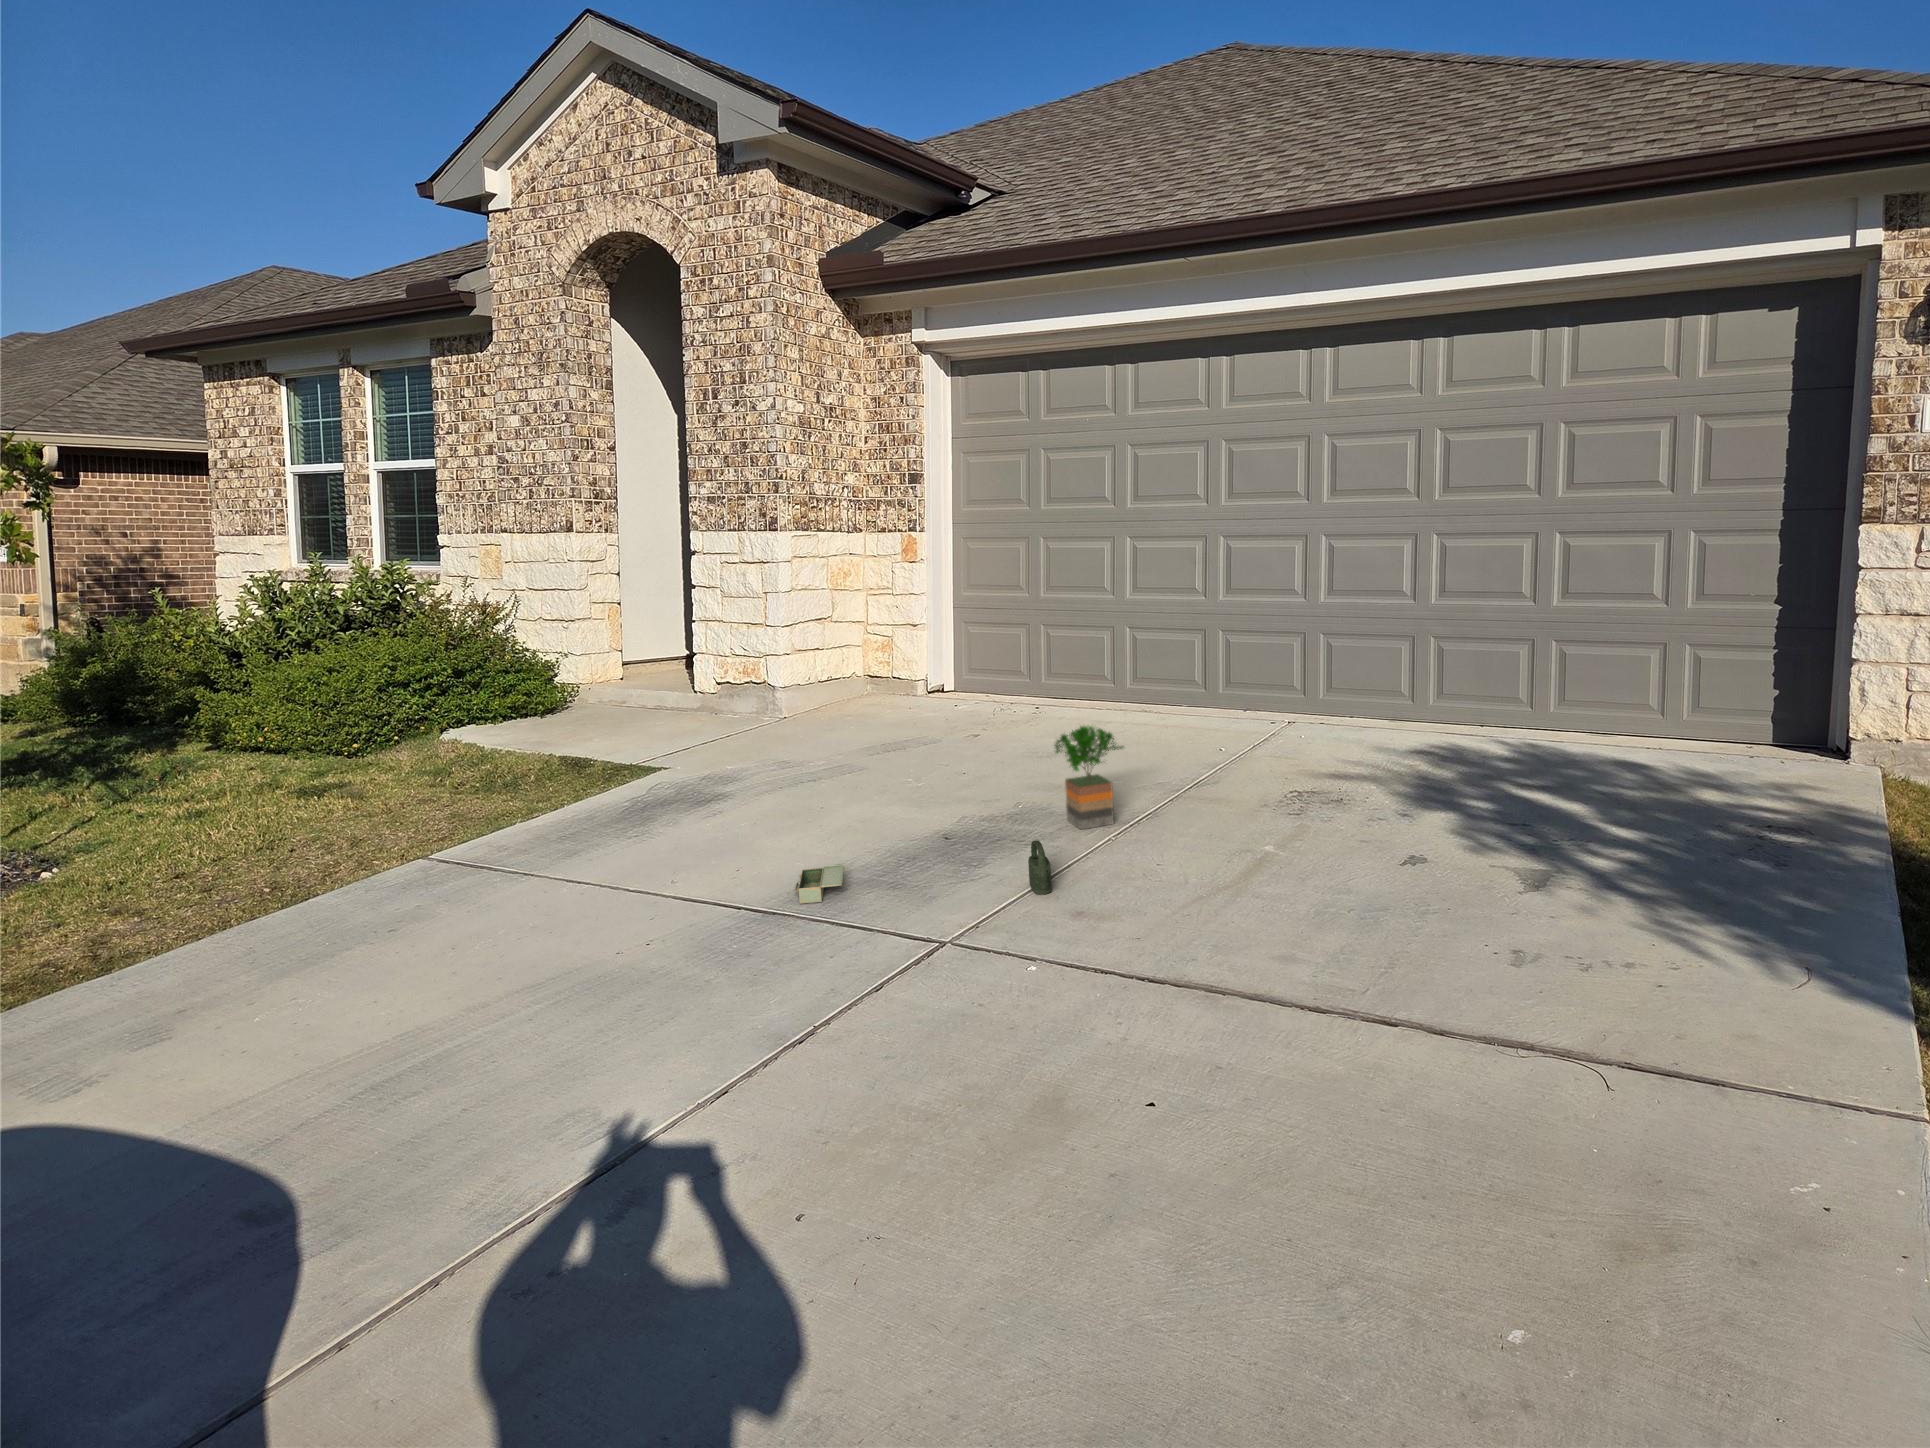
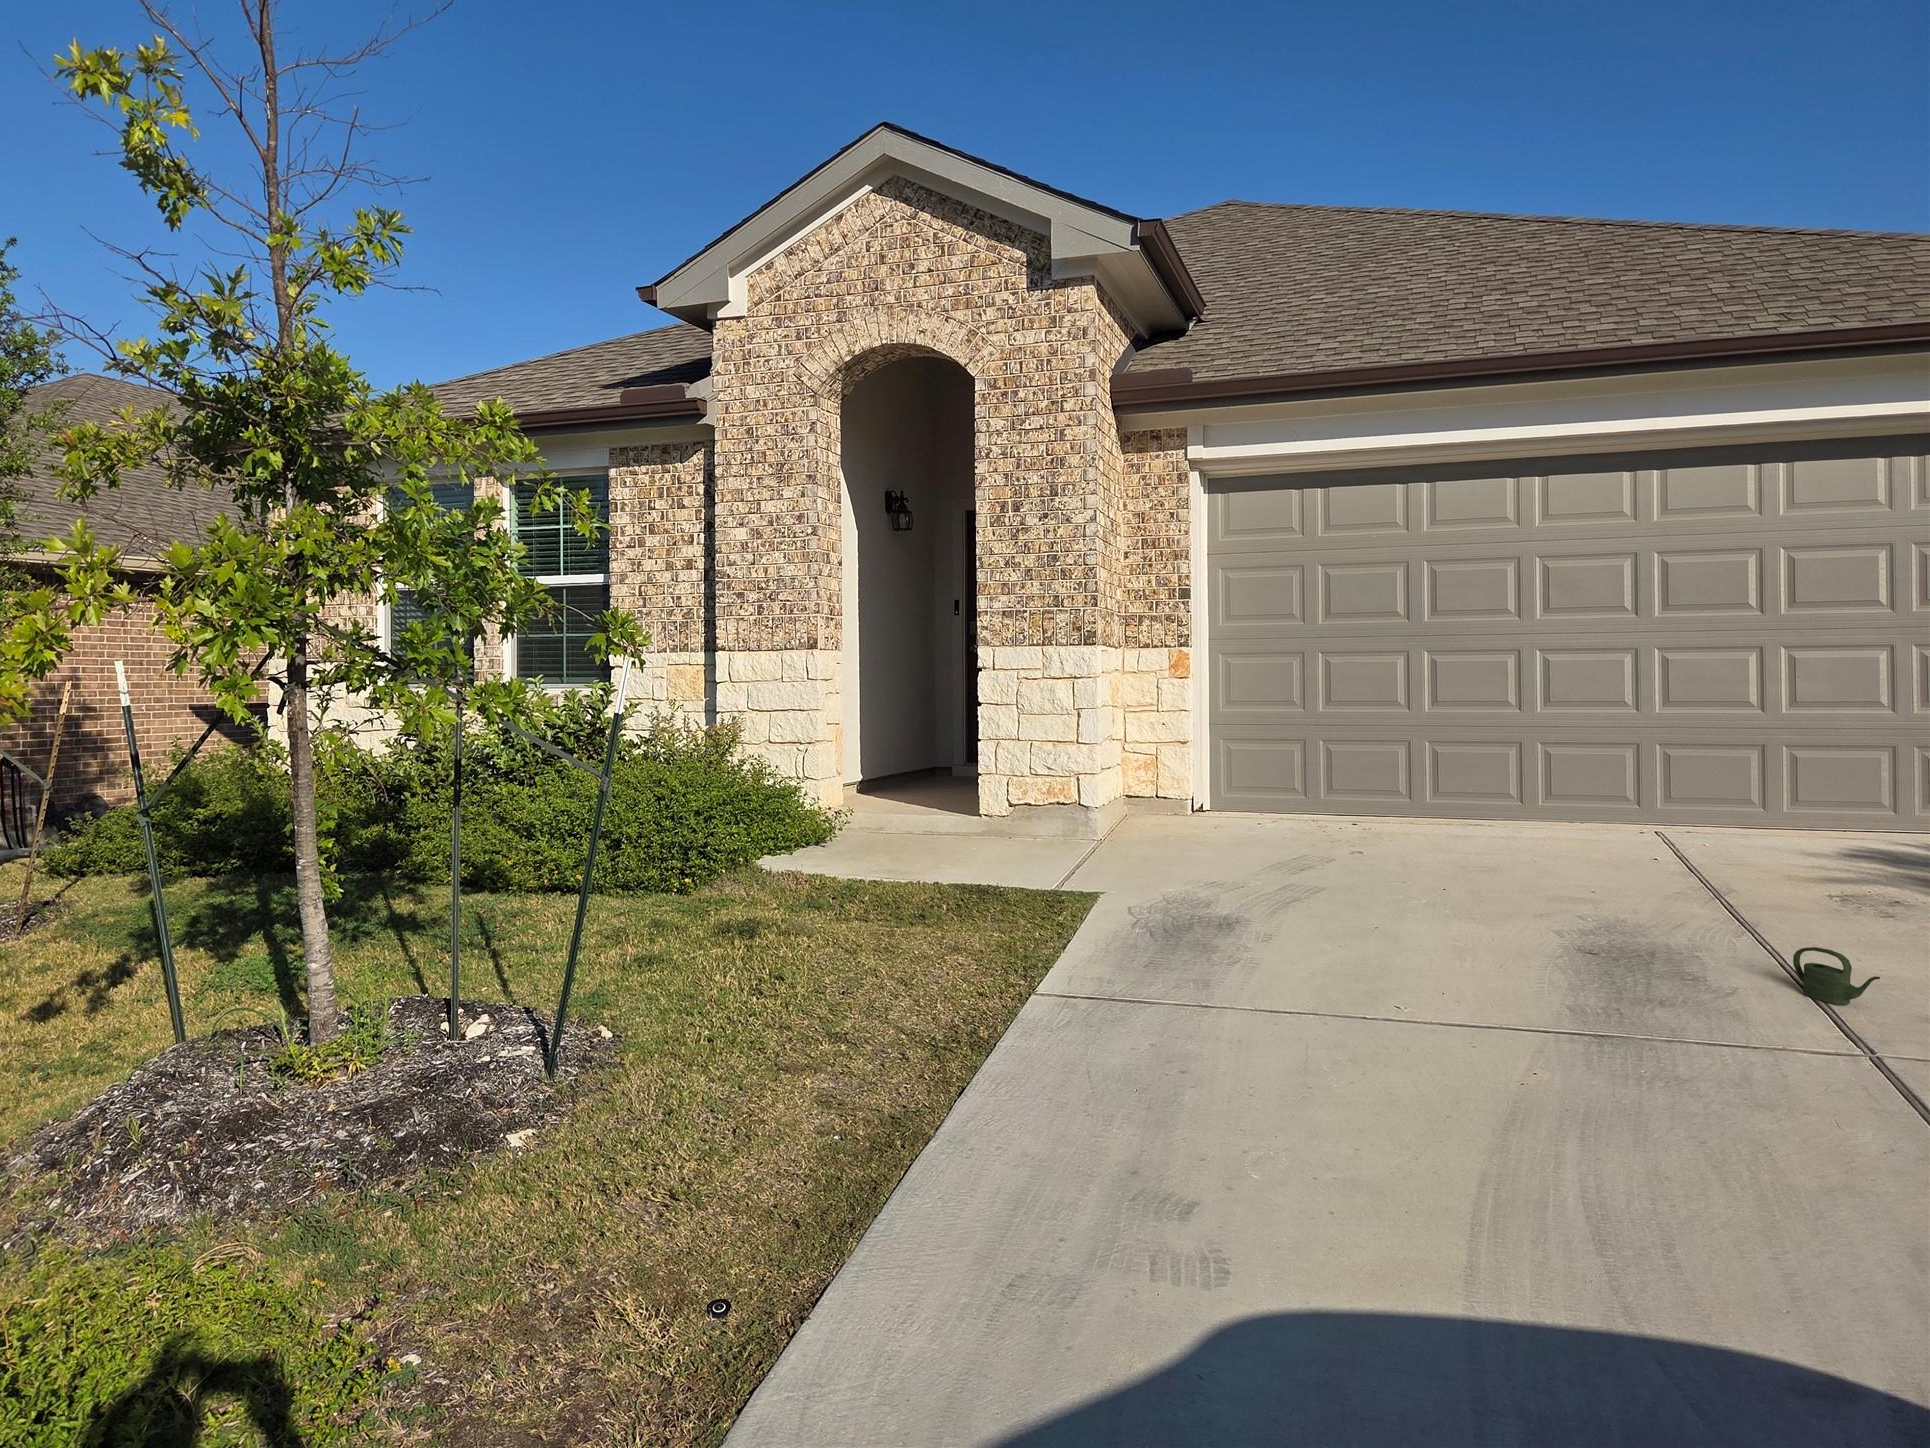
potted tree: present [1055,725,1124,830] -> none [1685,830,1764,941]
toolbox: present [795,865,845,904] -> none [1550,980,1638,1022]

